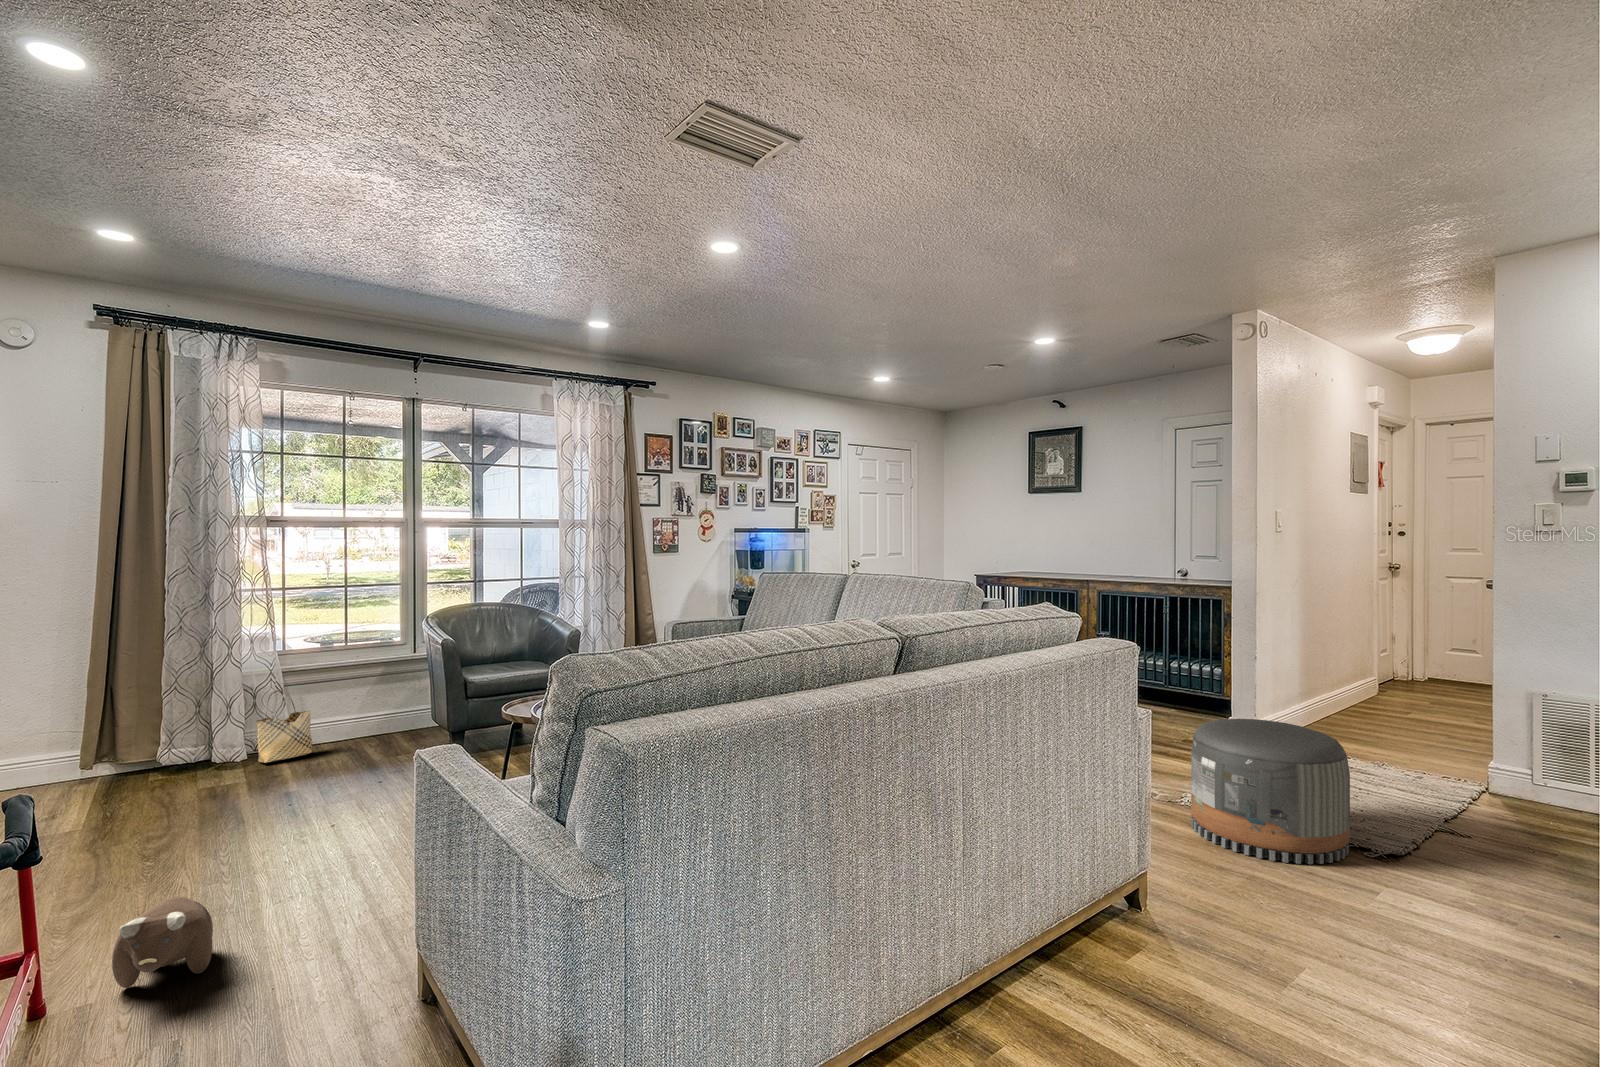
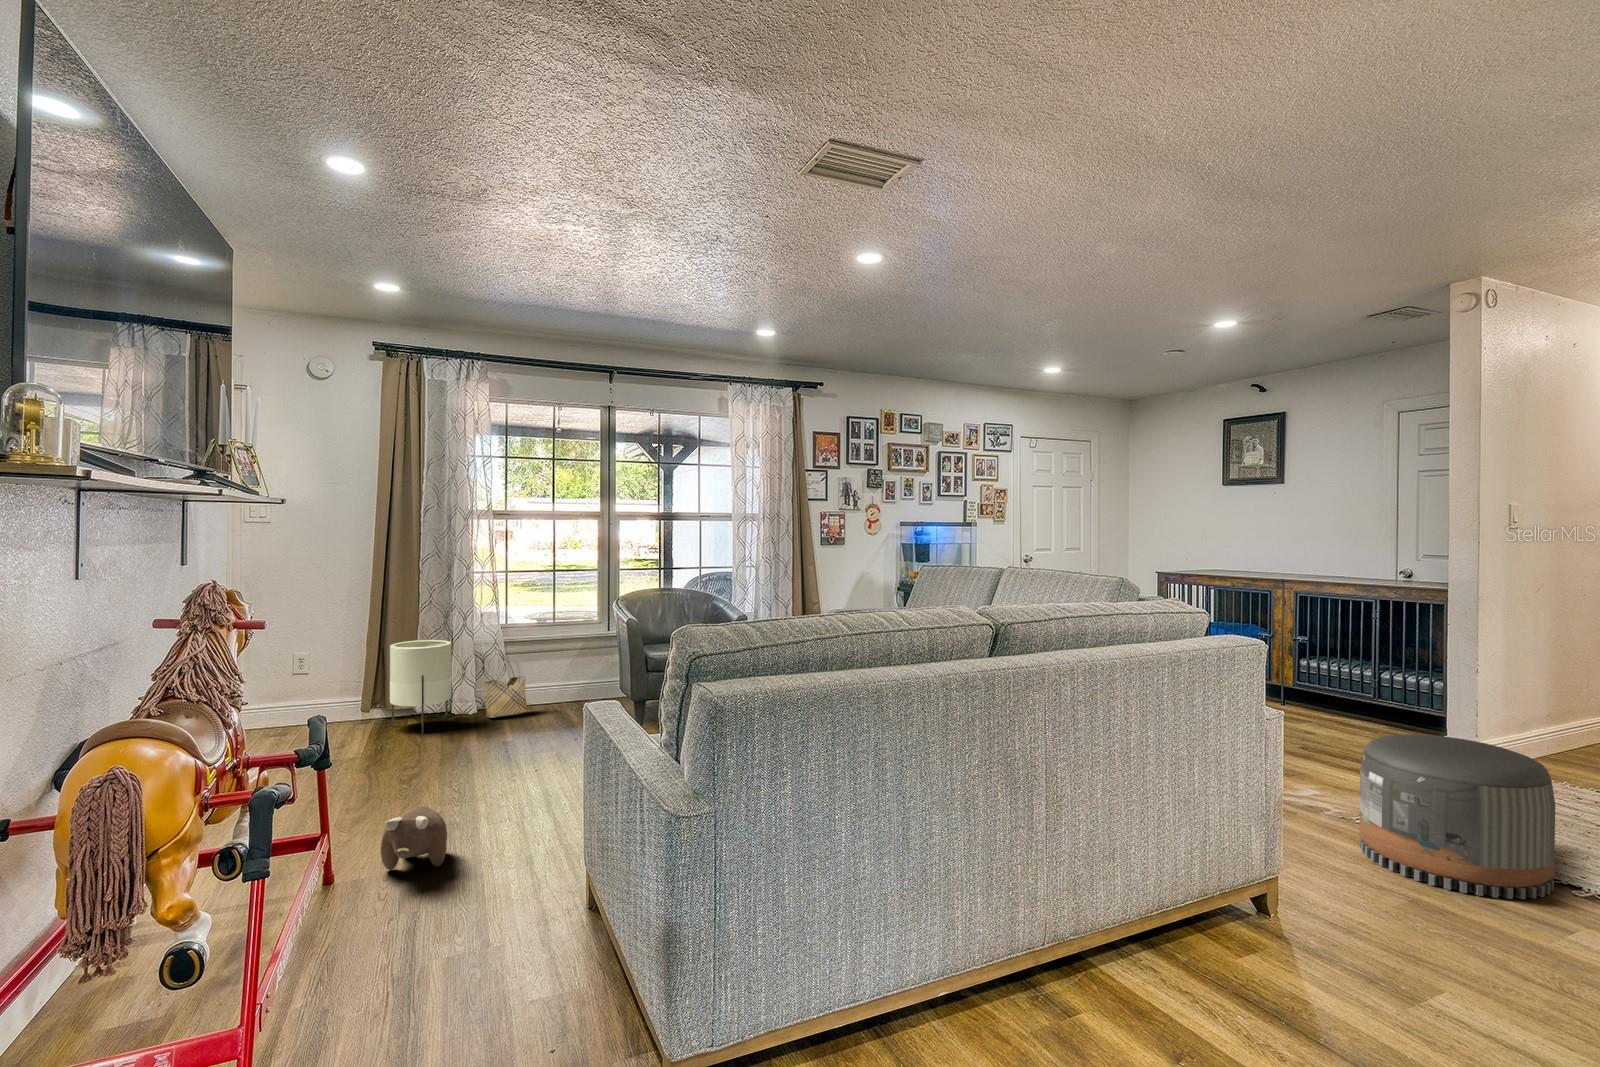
planter: none [122,674,210,791] -> present [390,640,451,734]

